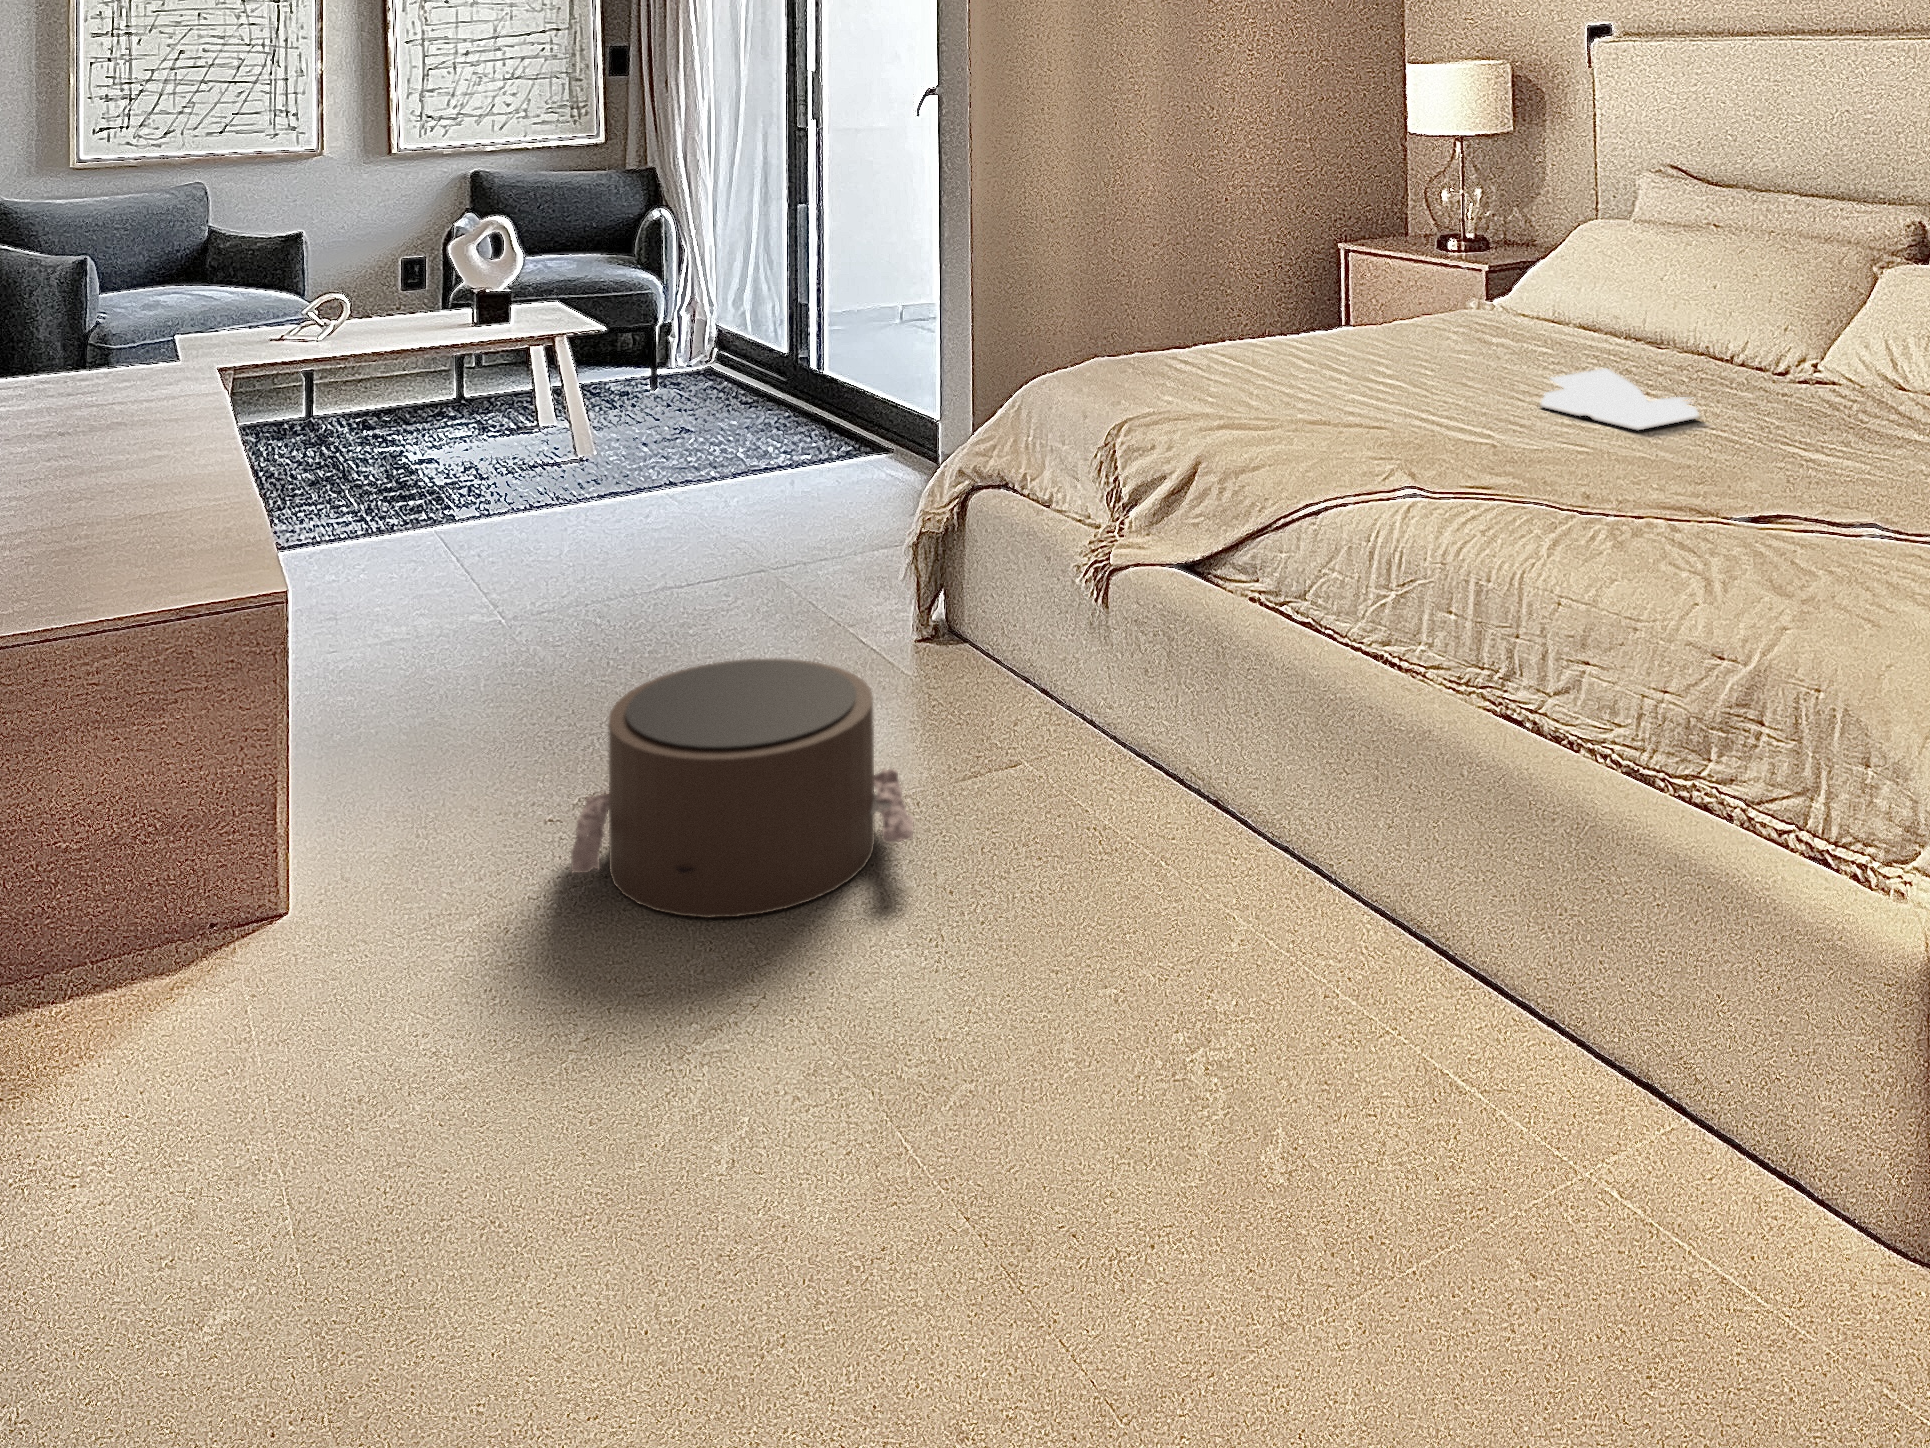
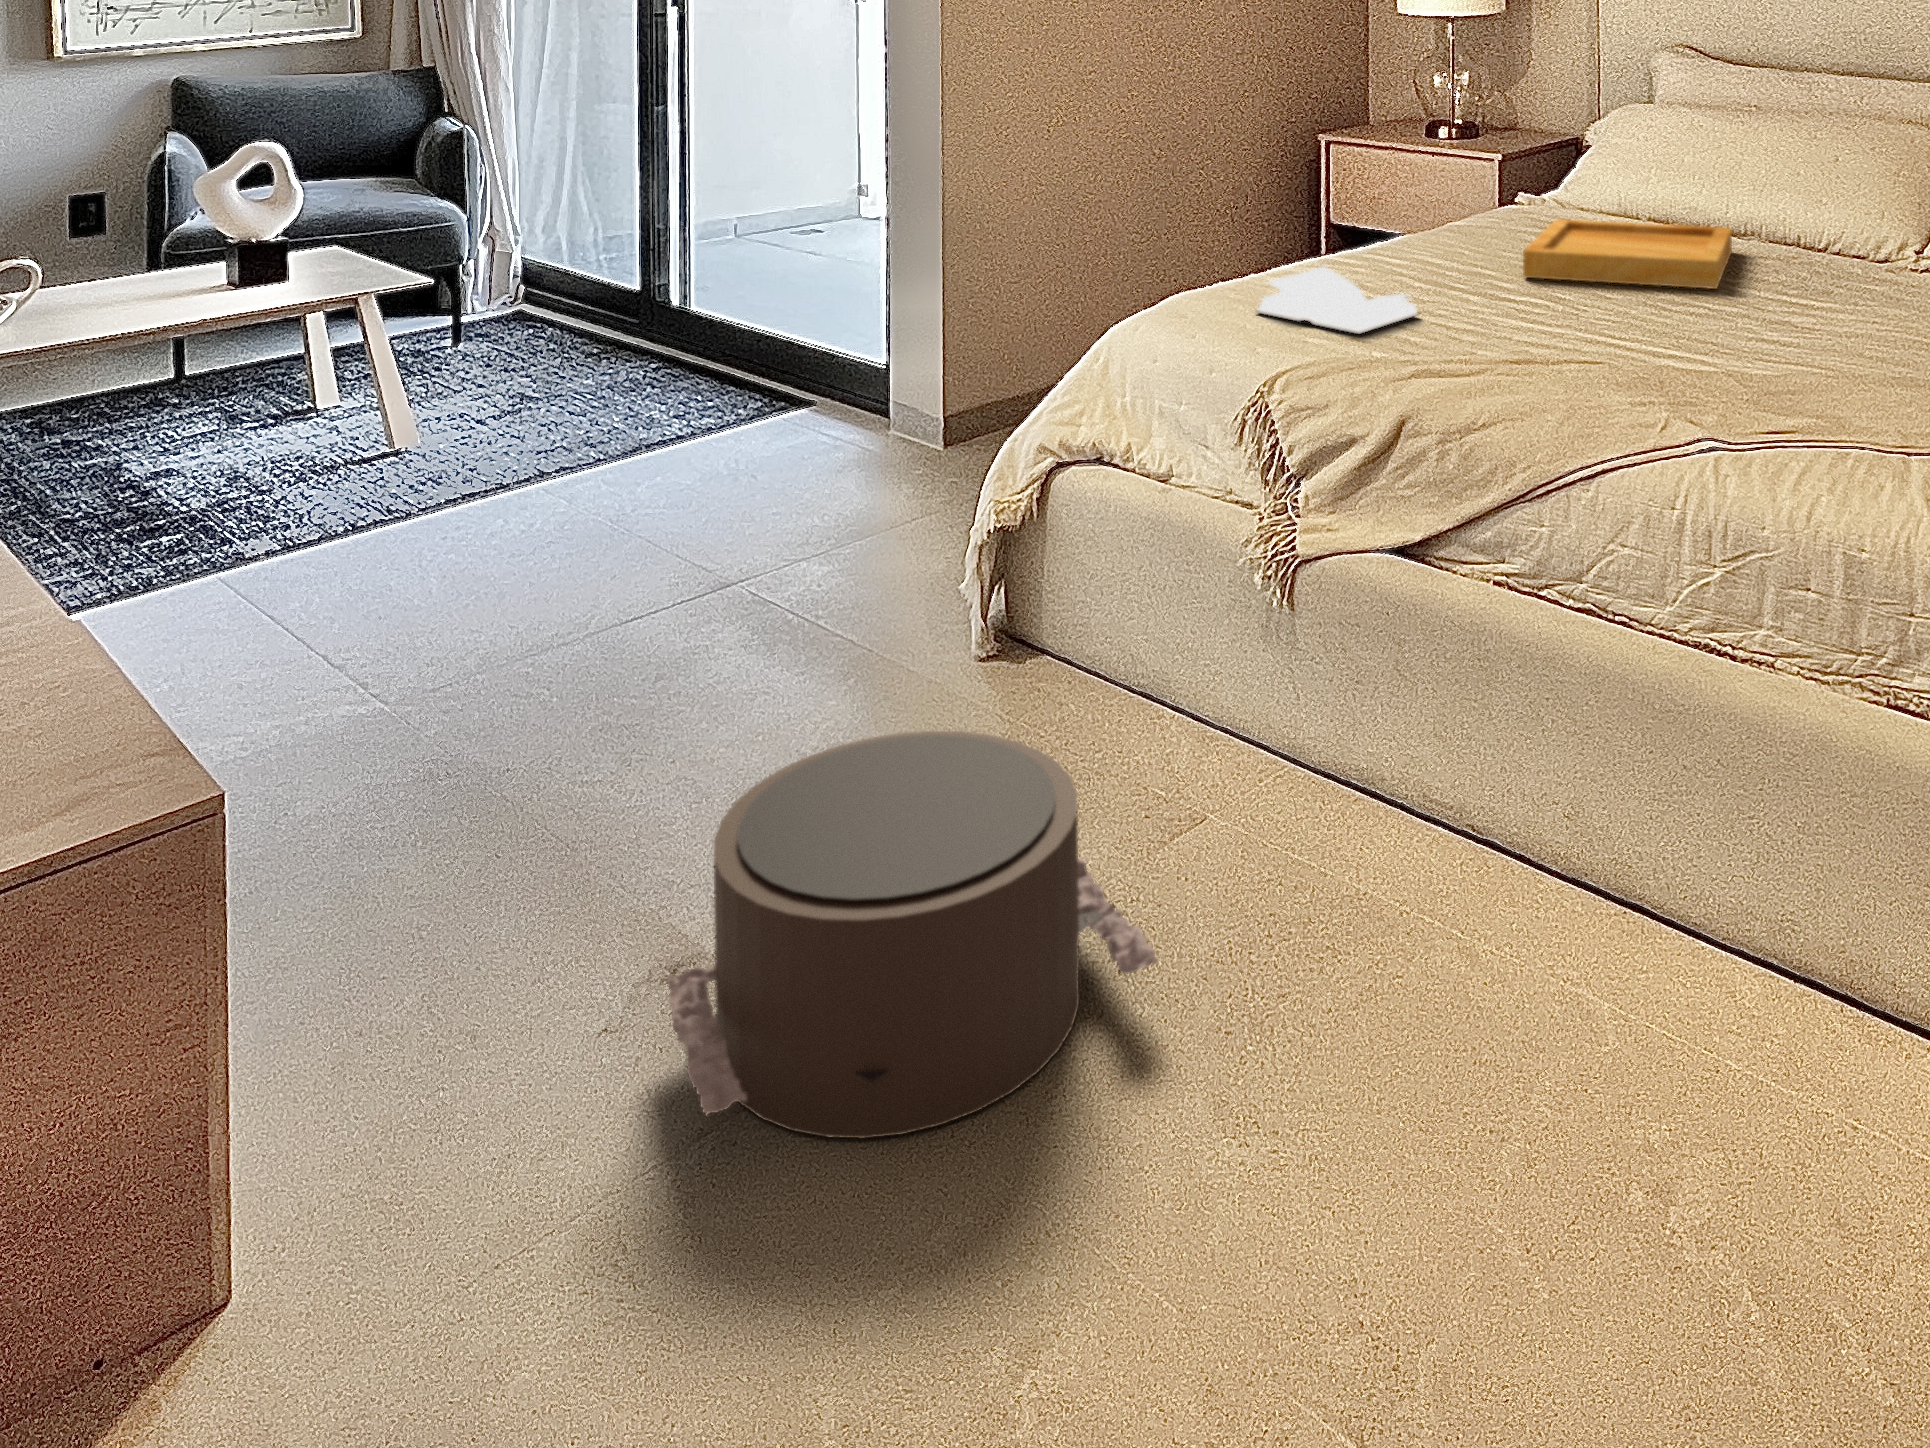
tray: none [1398,317,1623,381] -> present [1523,219,1732,289]
book: present [1540,368,1700,430] -> present [1257,267,1418,334]

